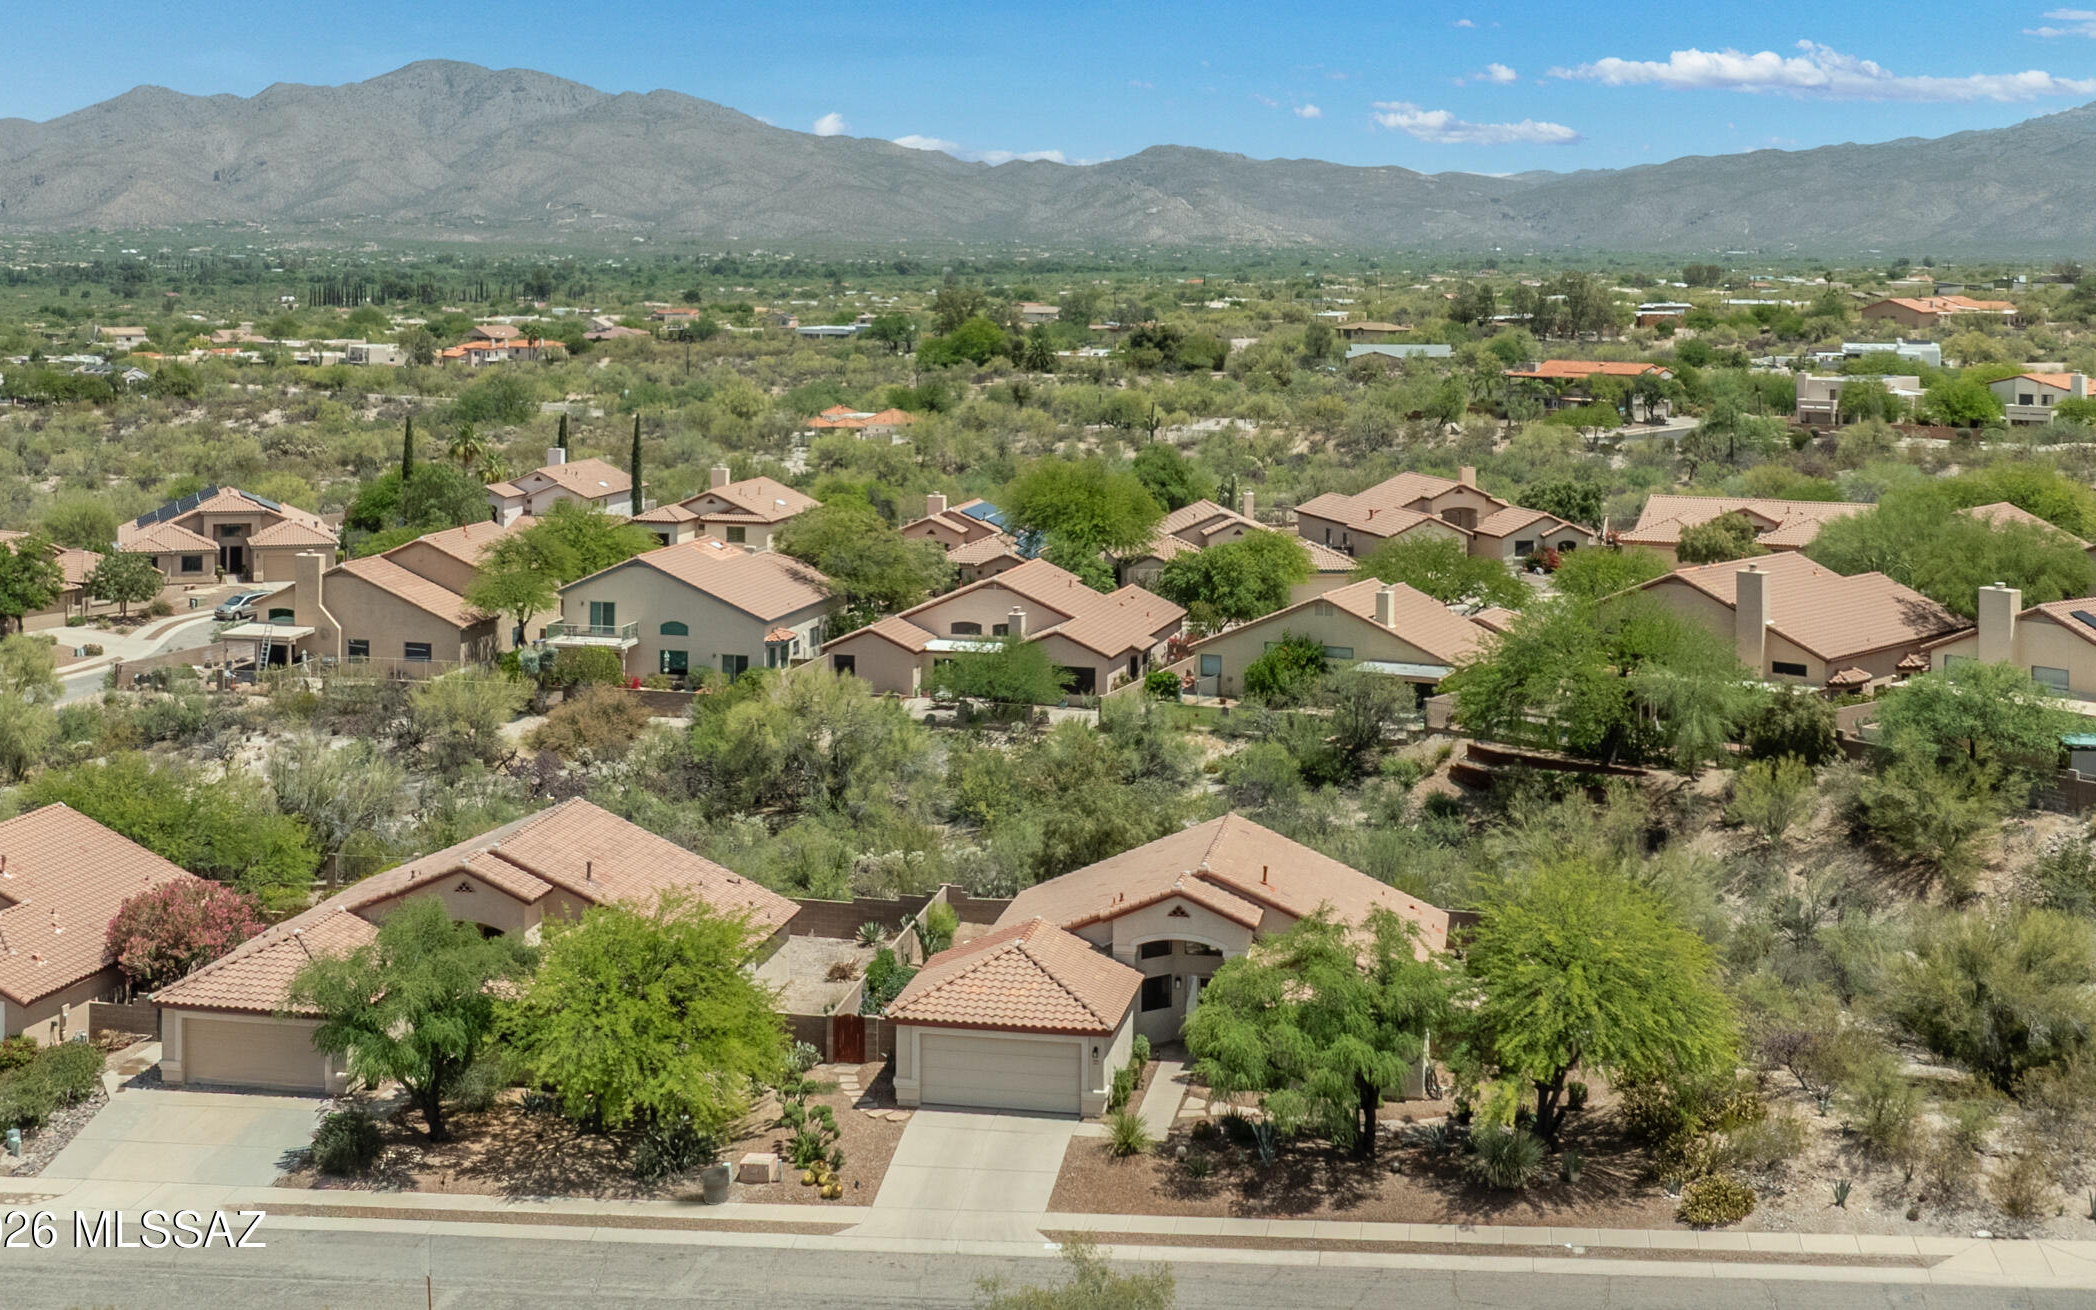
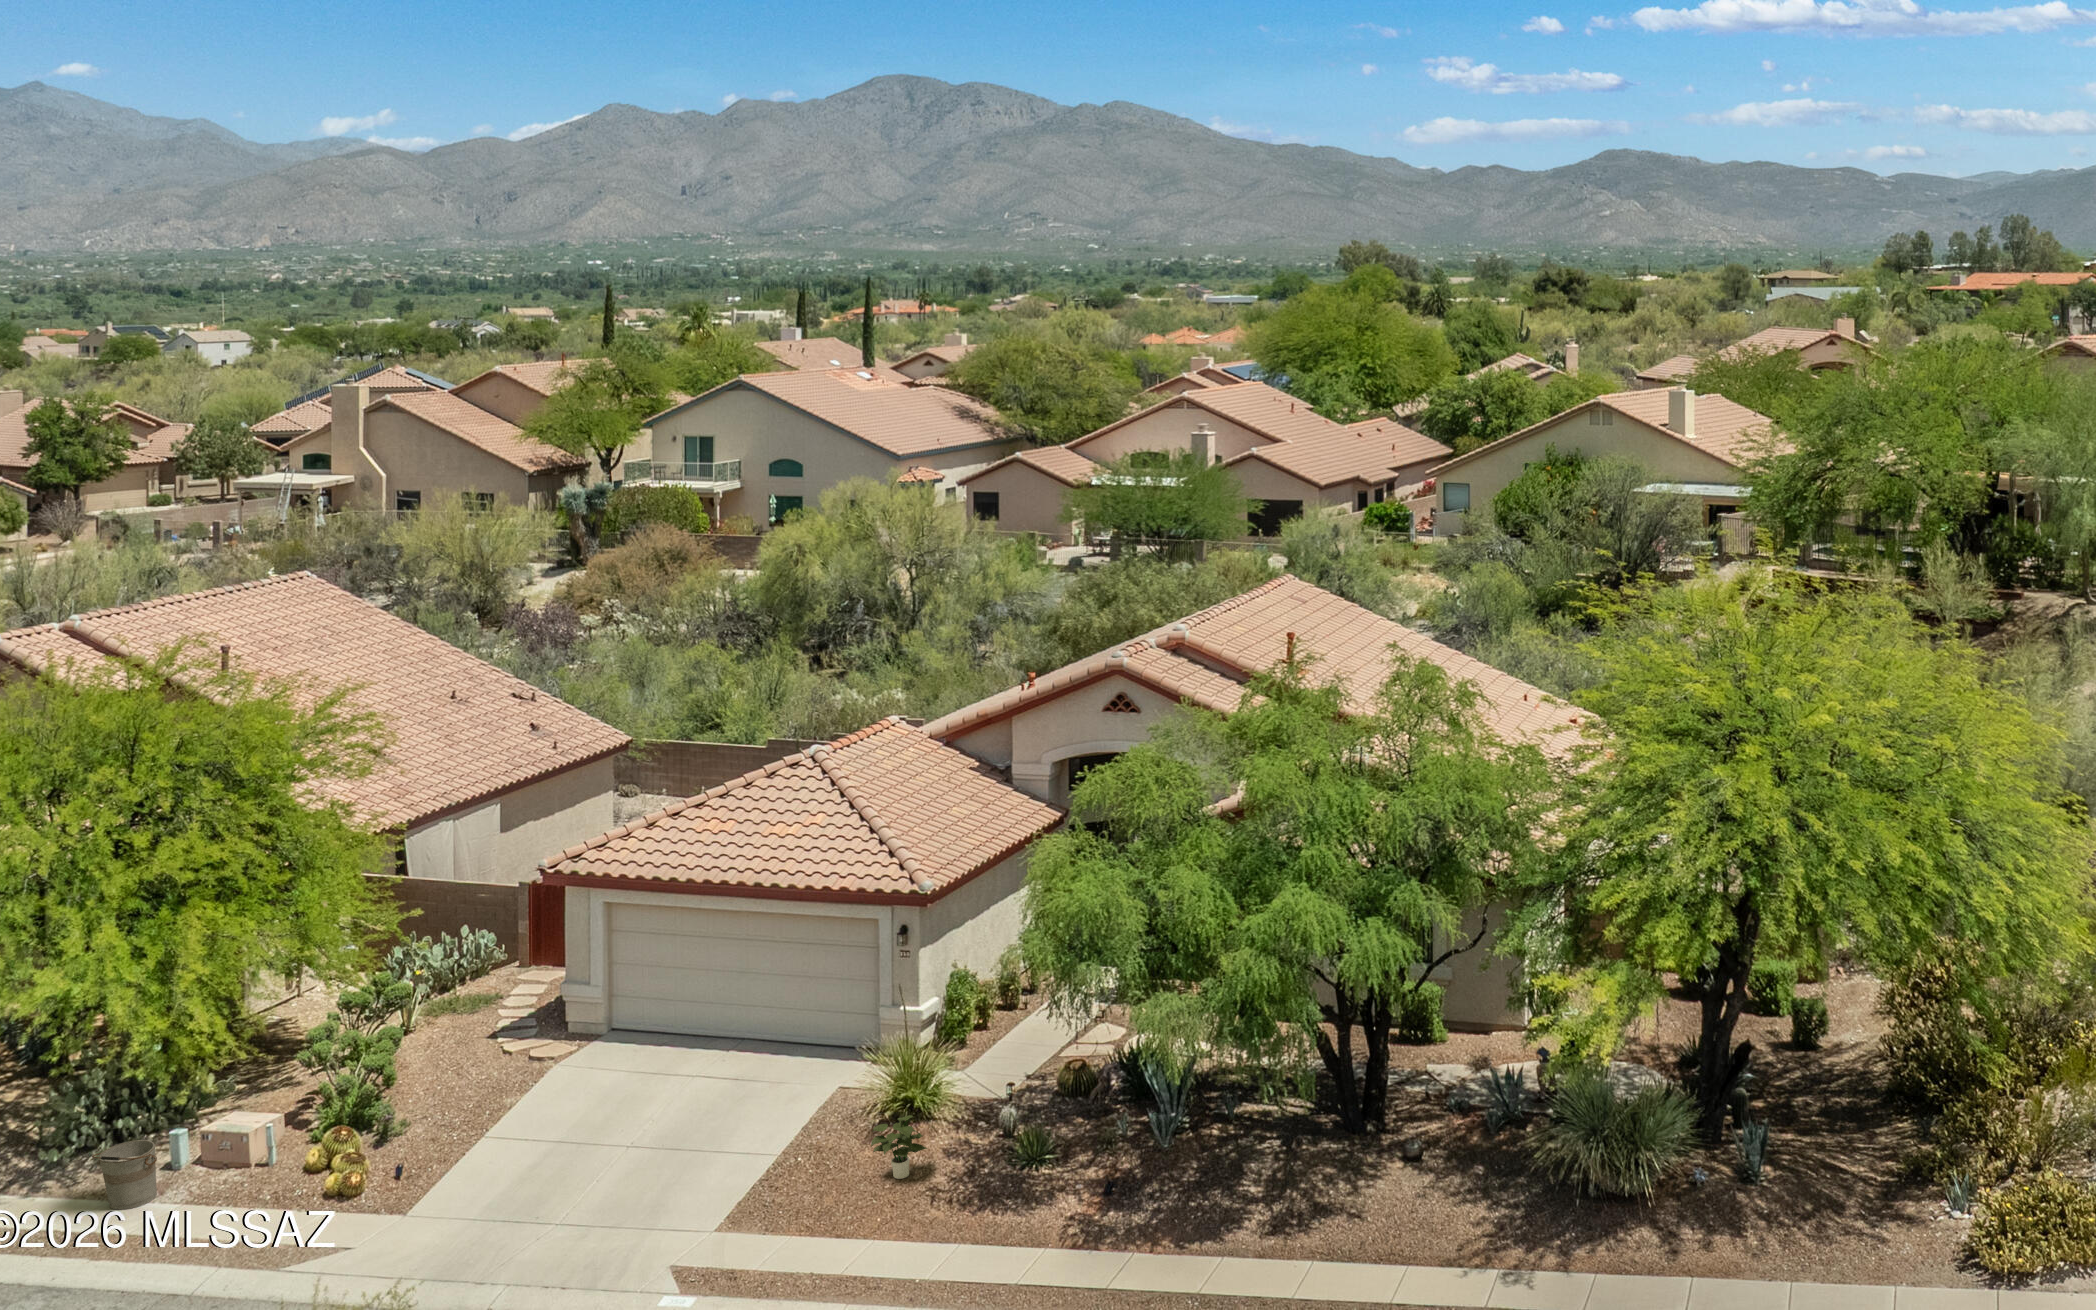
potted plant: present [1562,1149,1586,1182] -> present [871,1115,927,1179]

